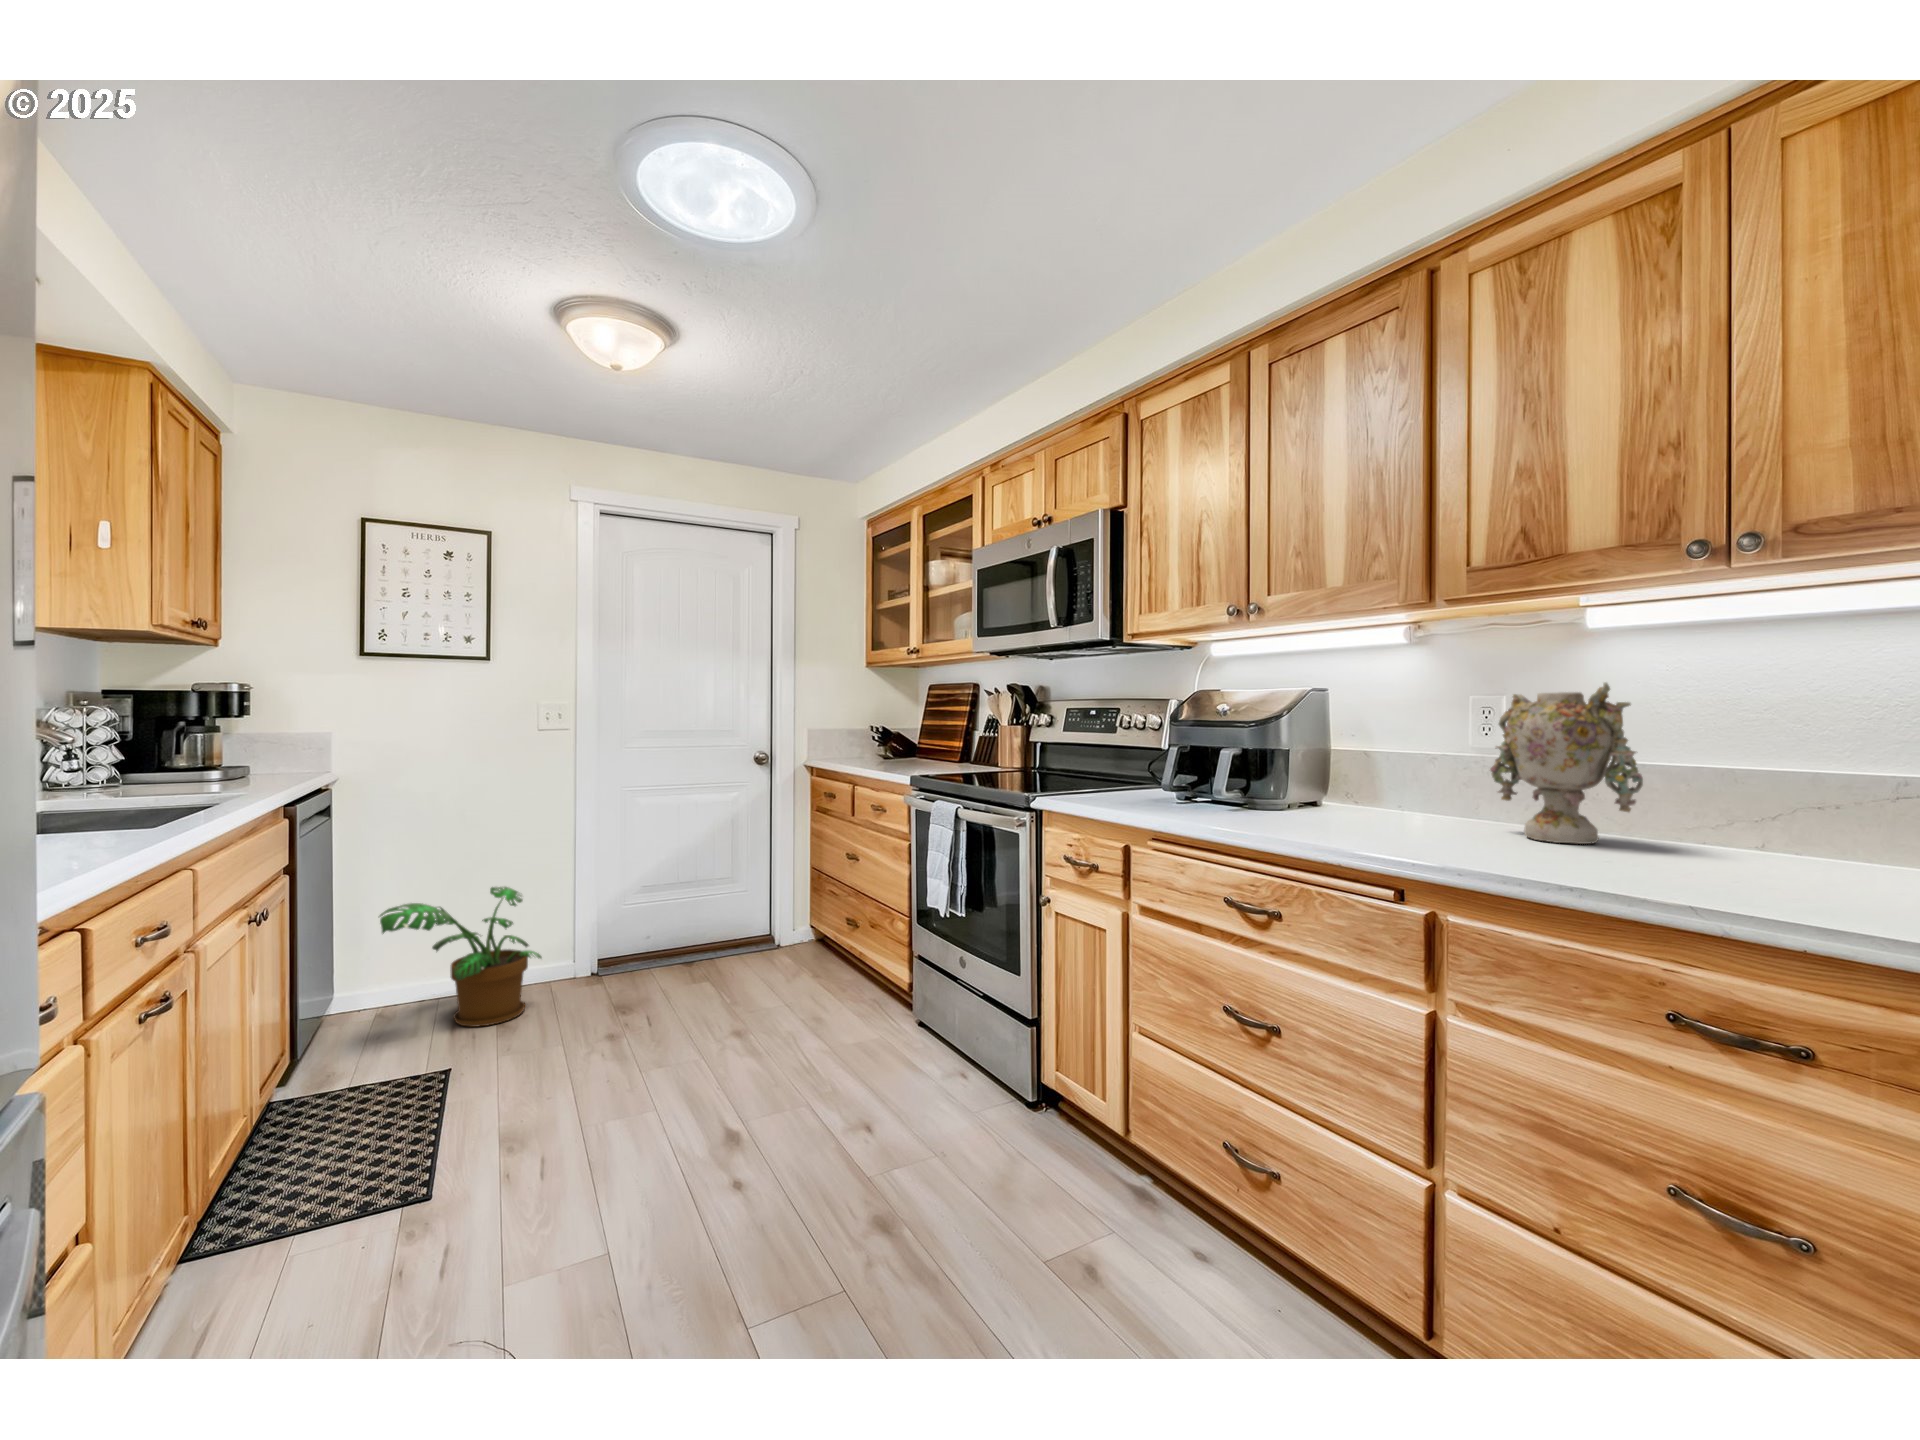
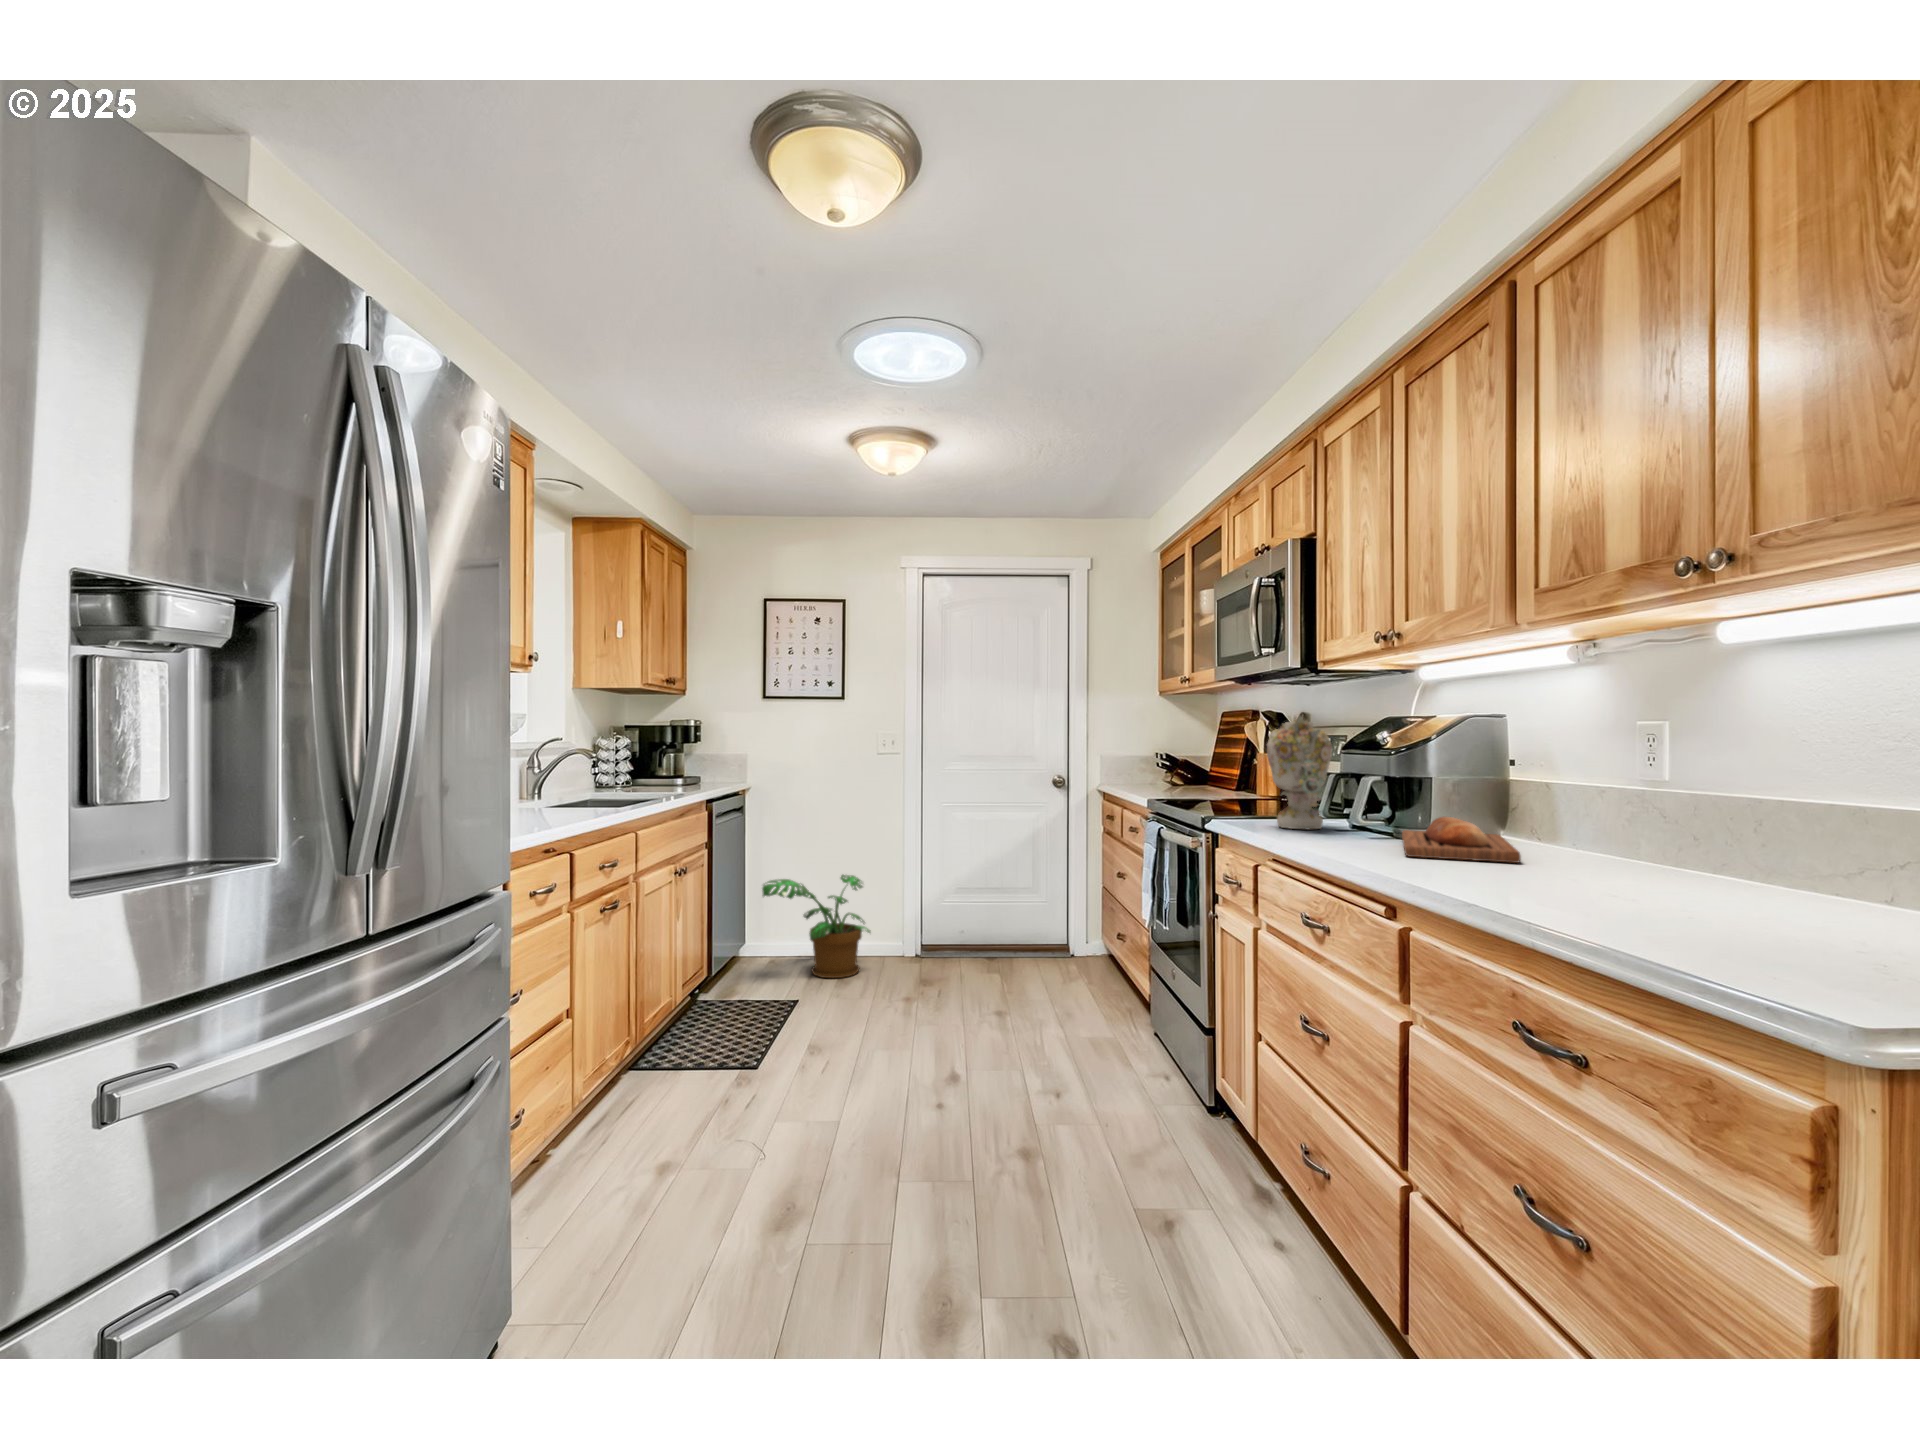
vase: present [1490,682,1643,844] -> present [1267,716,1332,830]
bread loaf: none [1261,788,1430,832] -> present [1402,817,1521,863]

